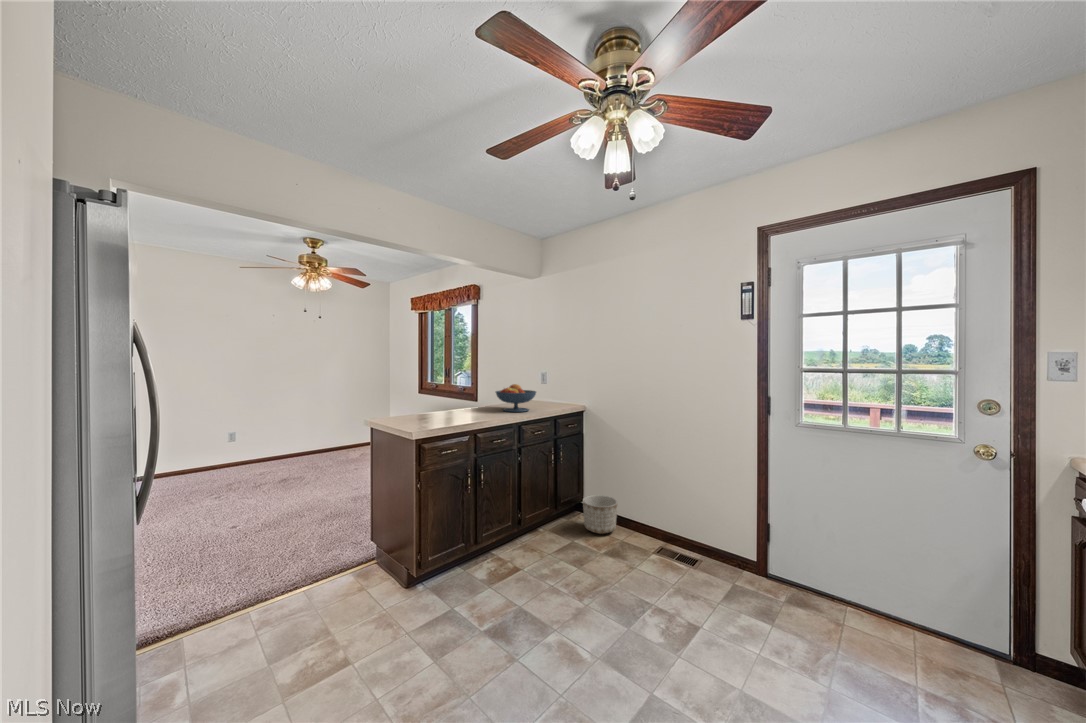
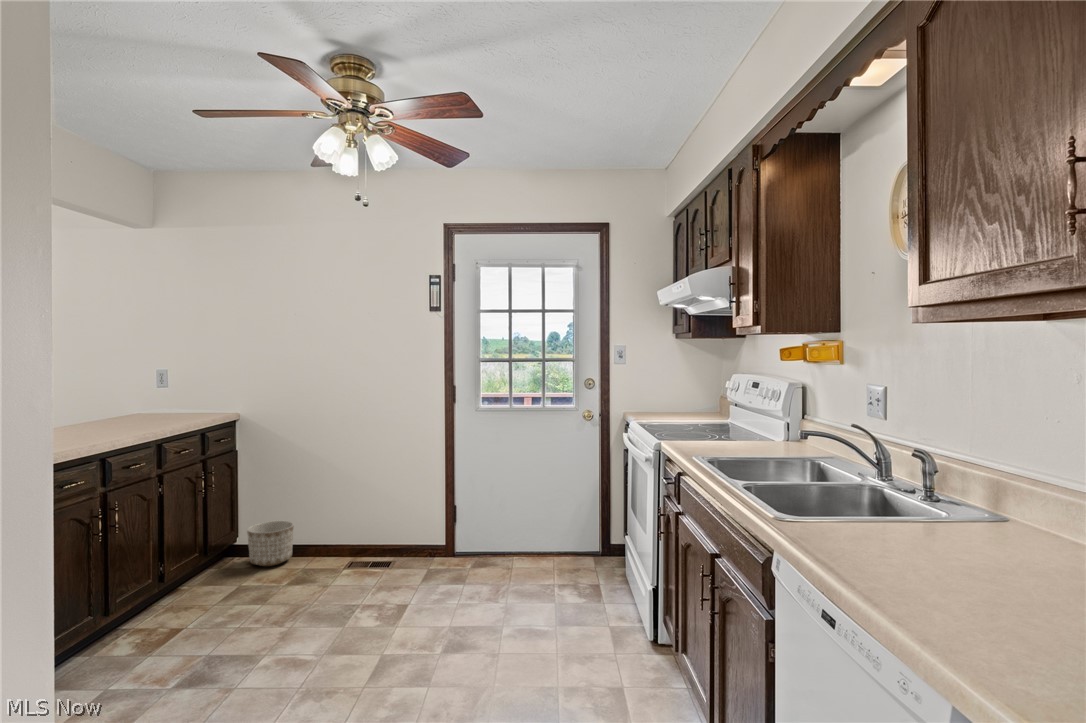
fruit bowl: present [496,384,536,412] -> none [105,389,175,428]

